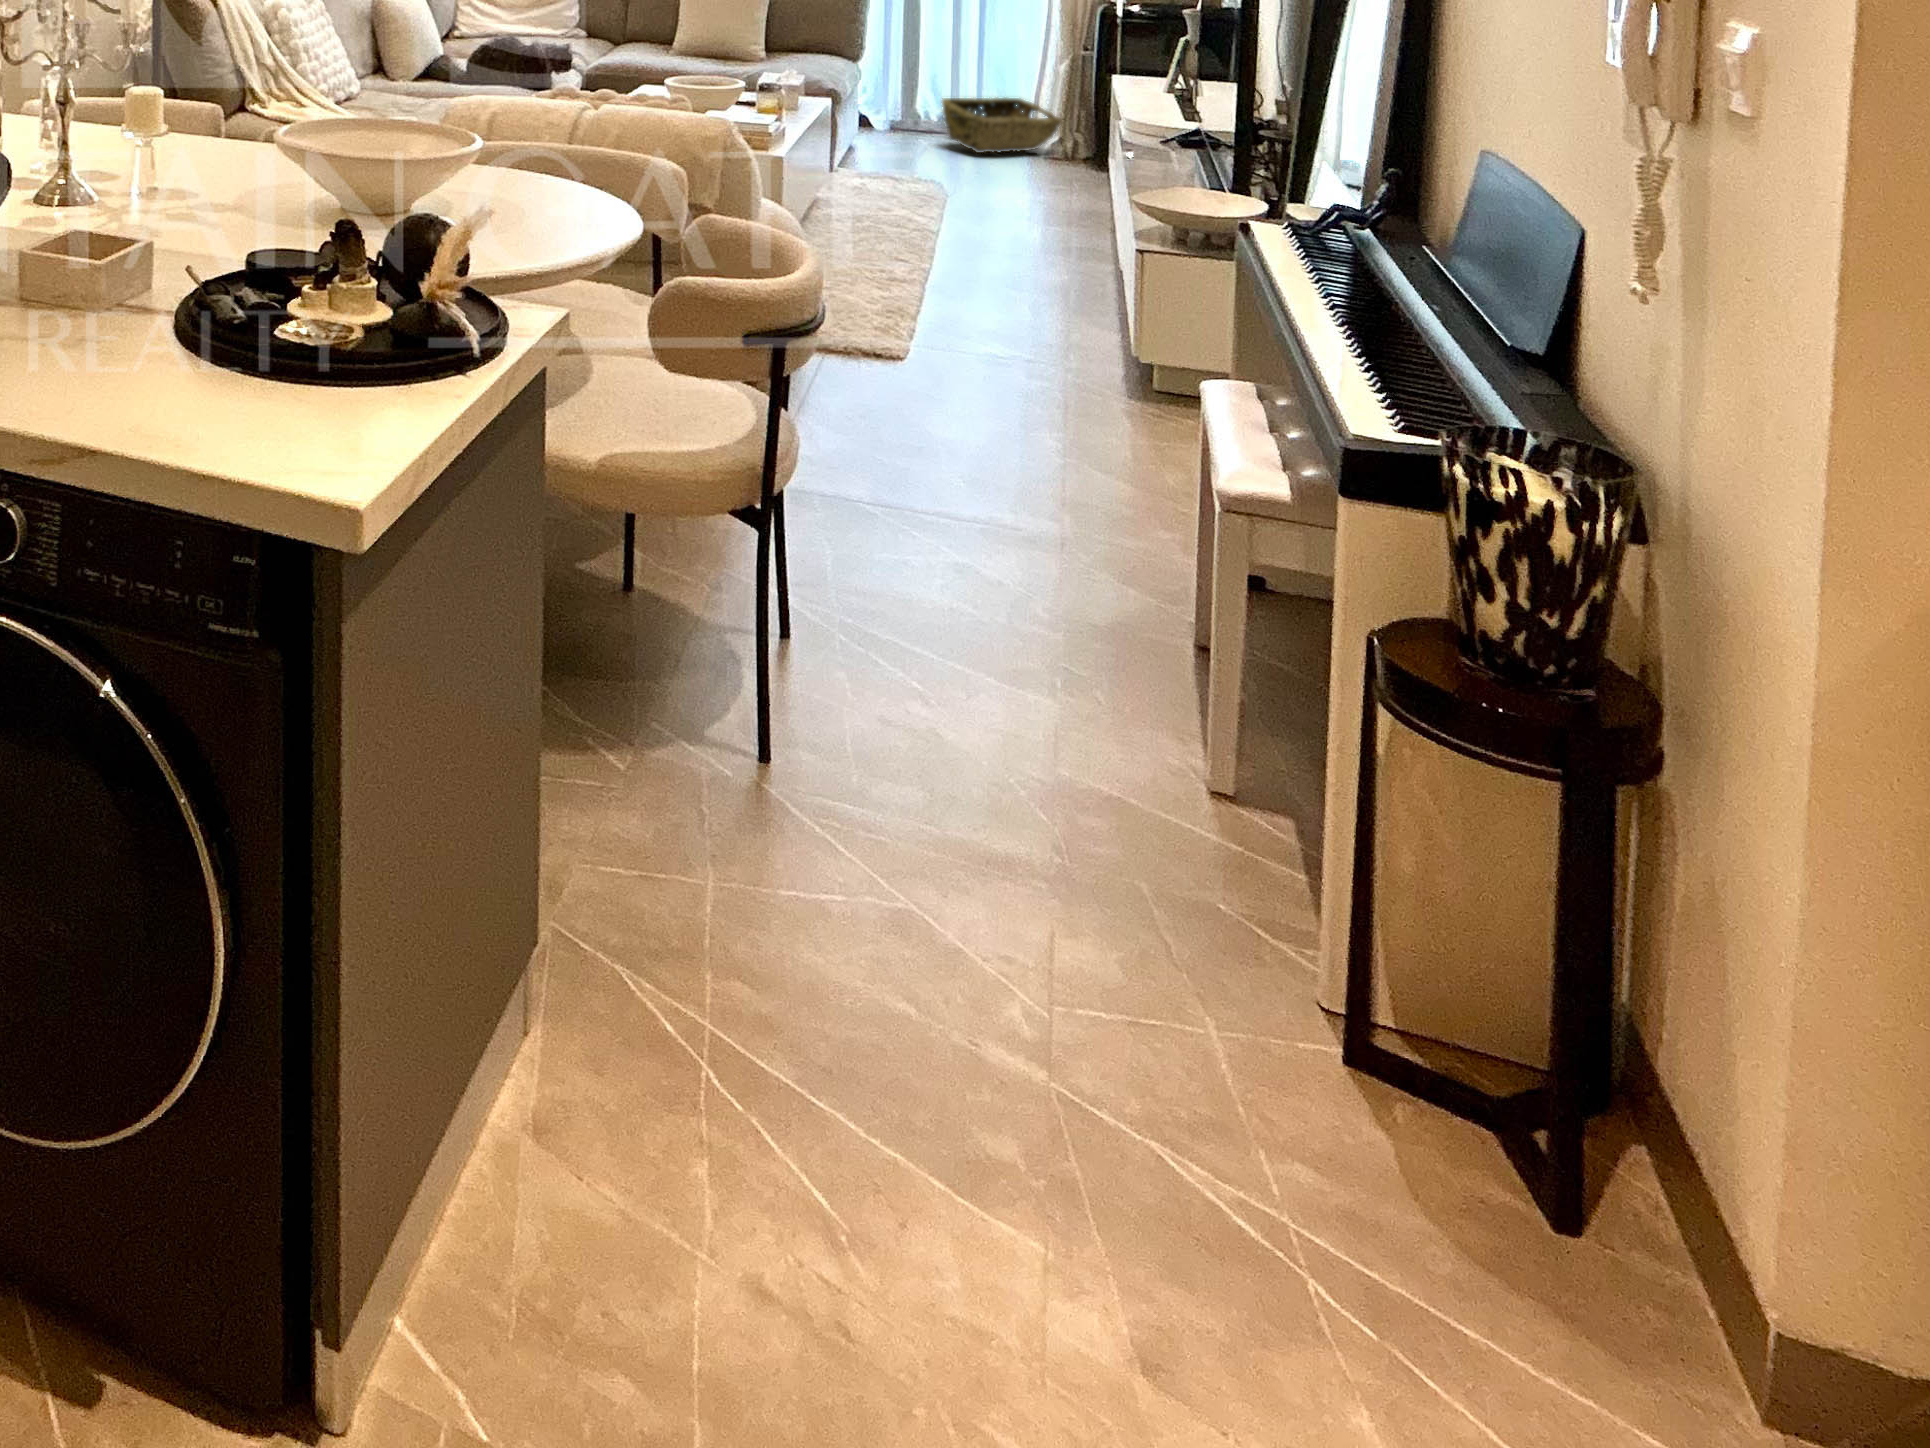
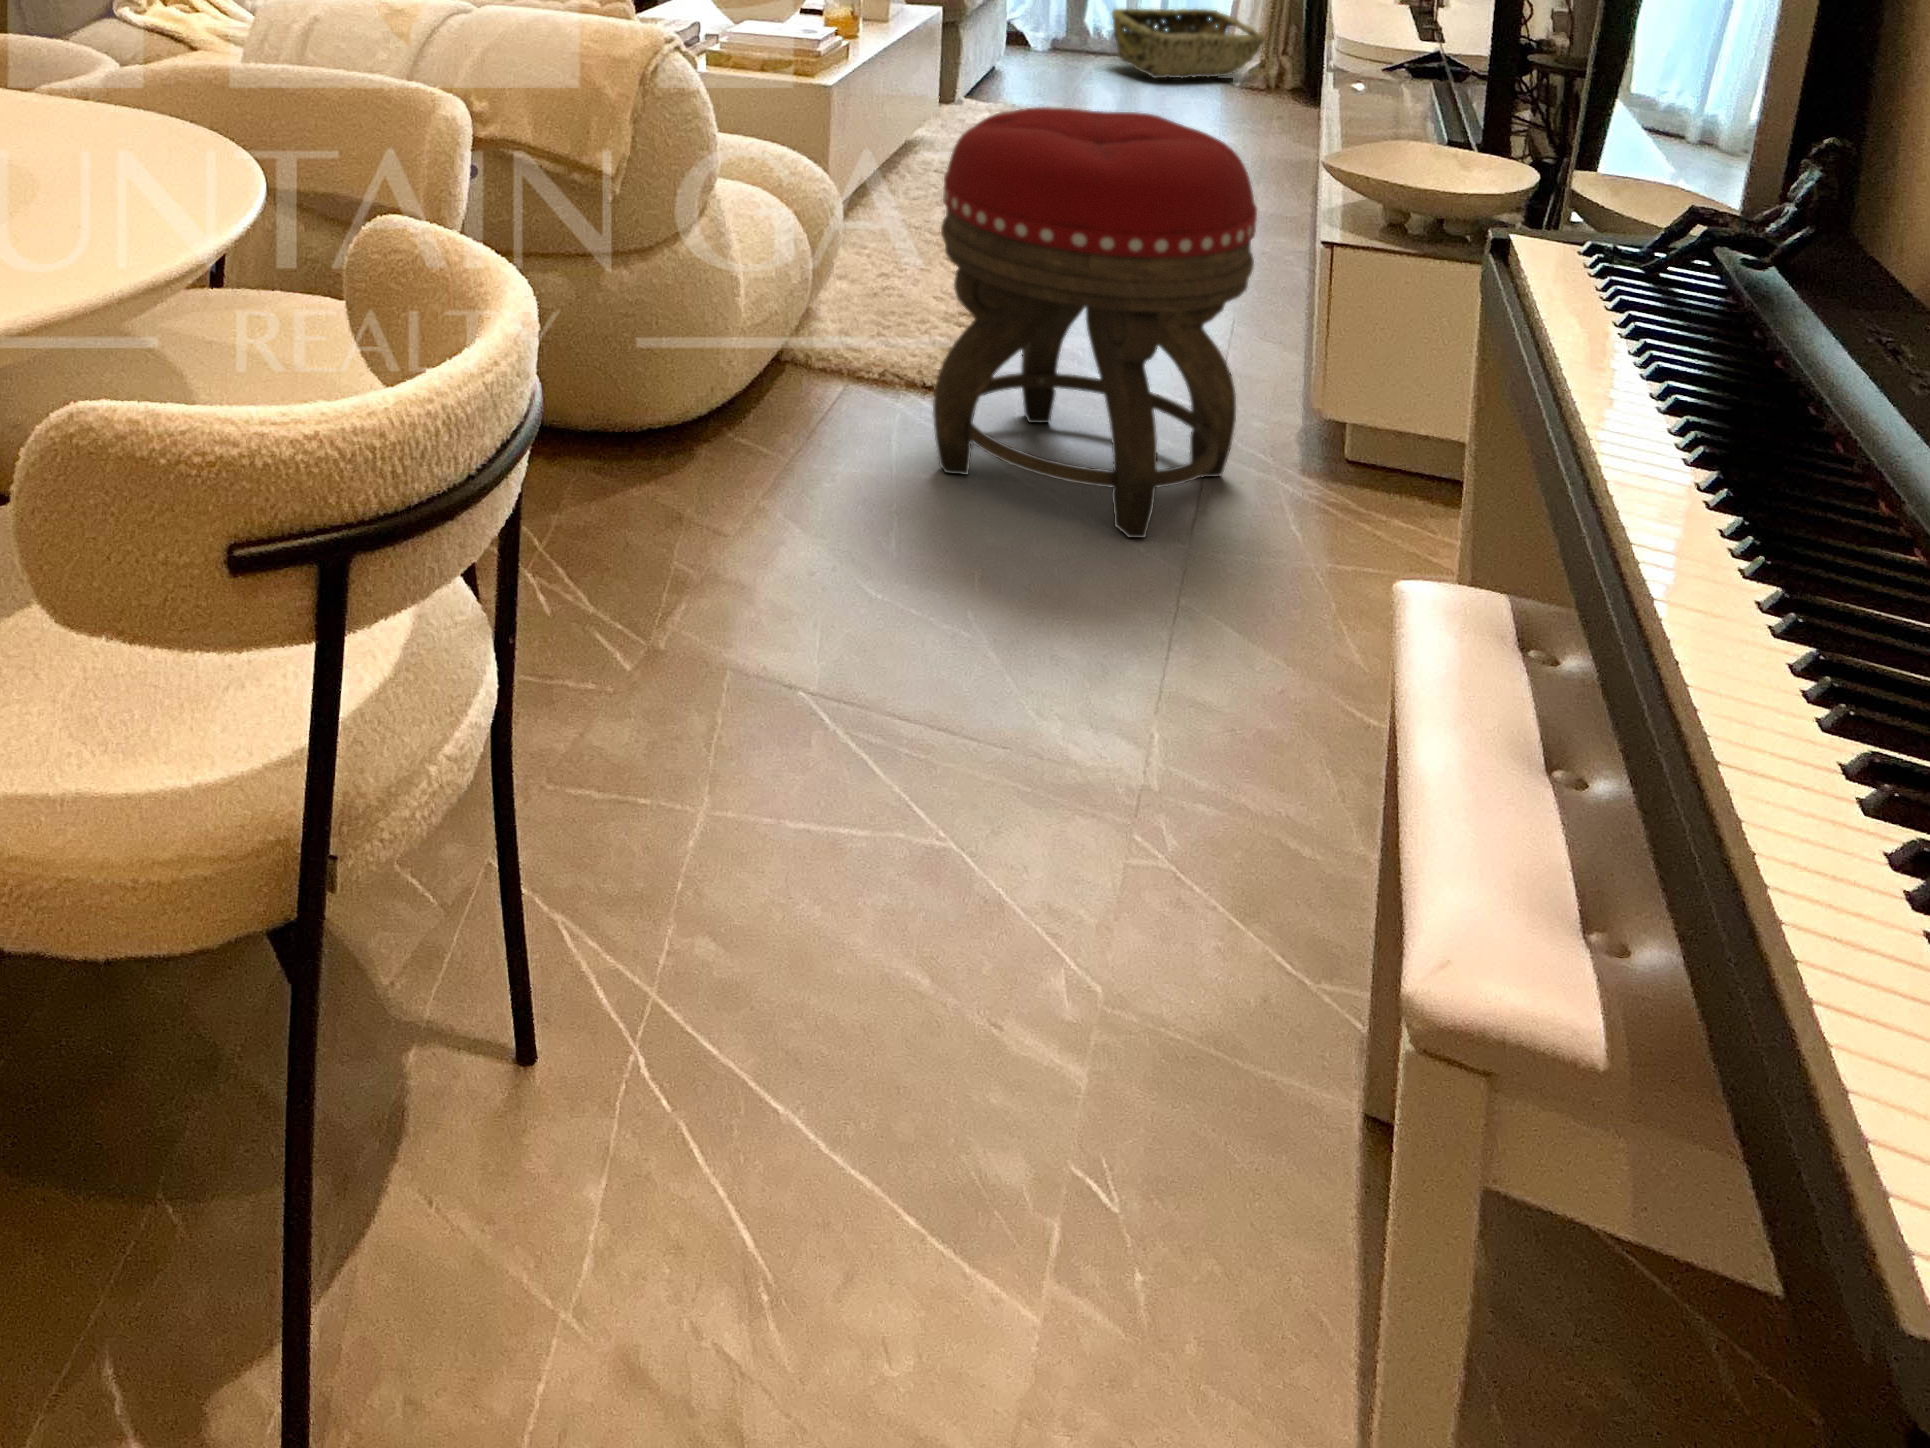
footstool: none [898,169,1099,431] -> present [933,107,1257,538]

